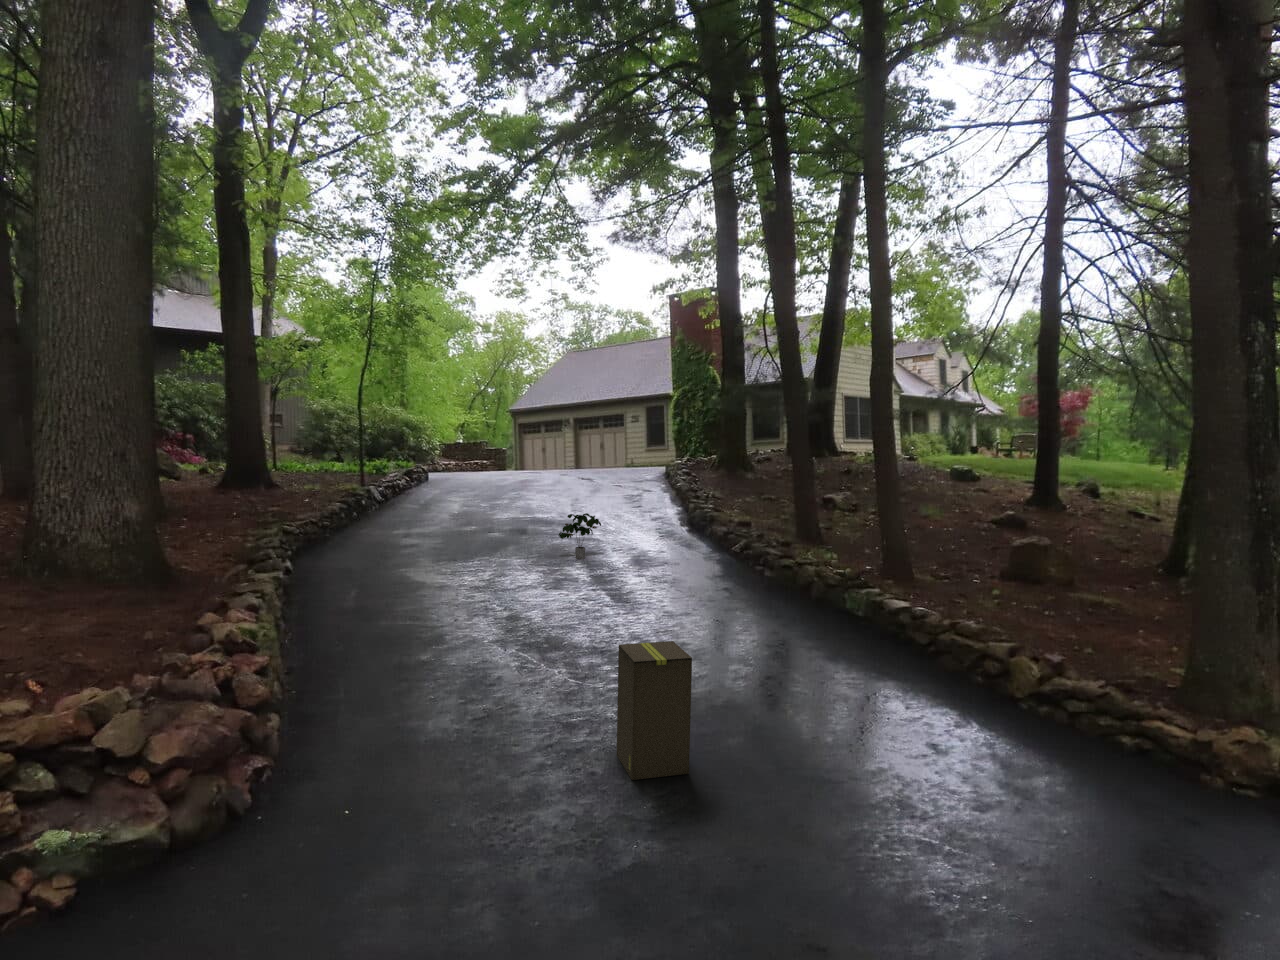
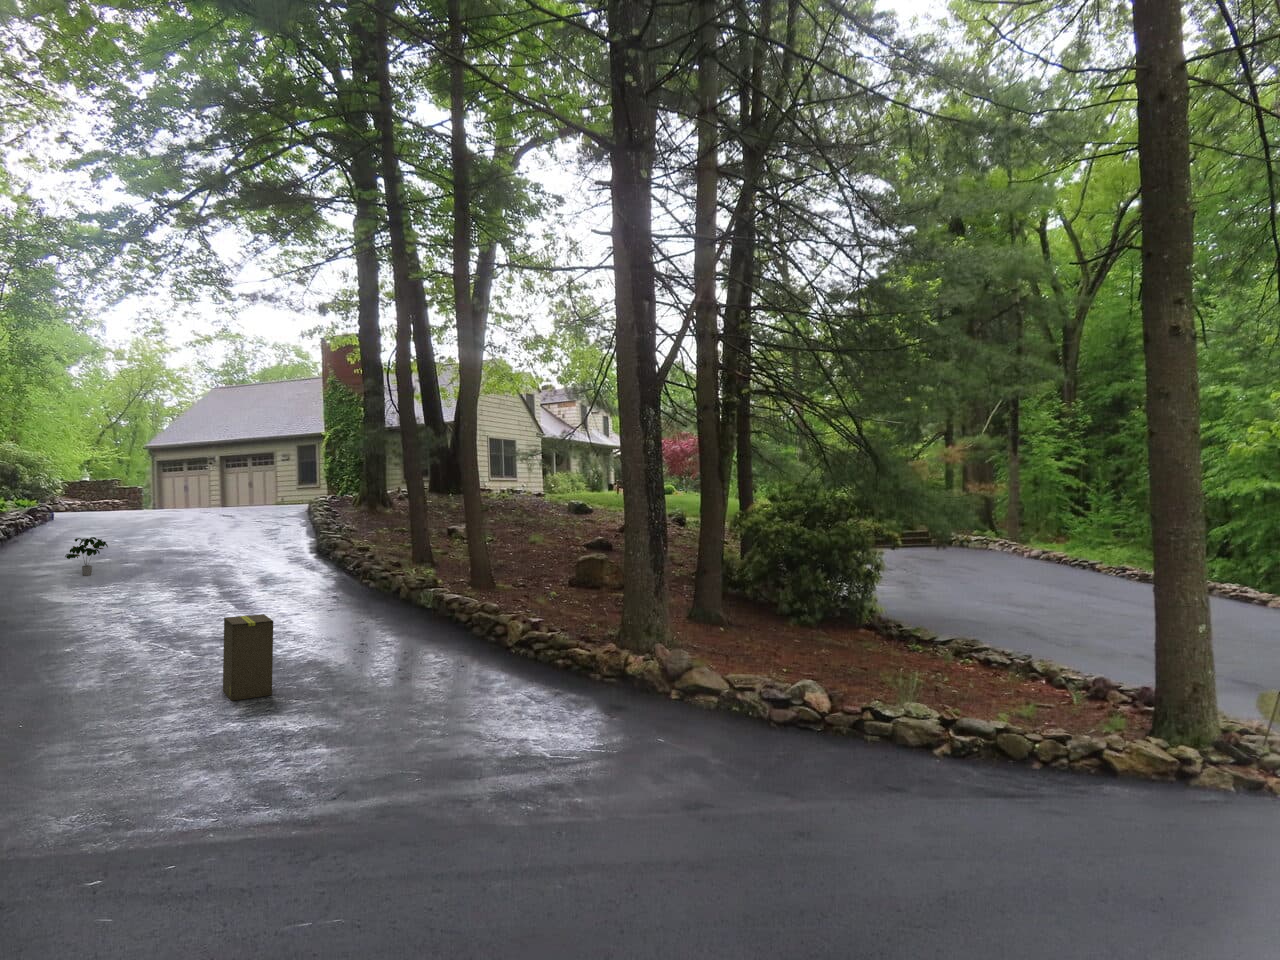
potted plant: present [558,513,601,559] -> present [65,537,108,576]

